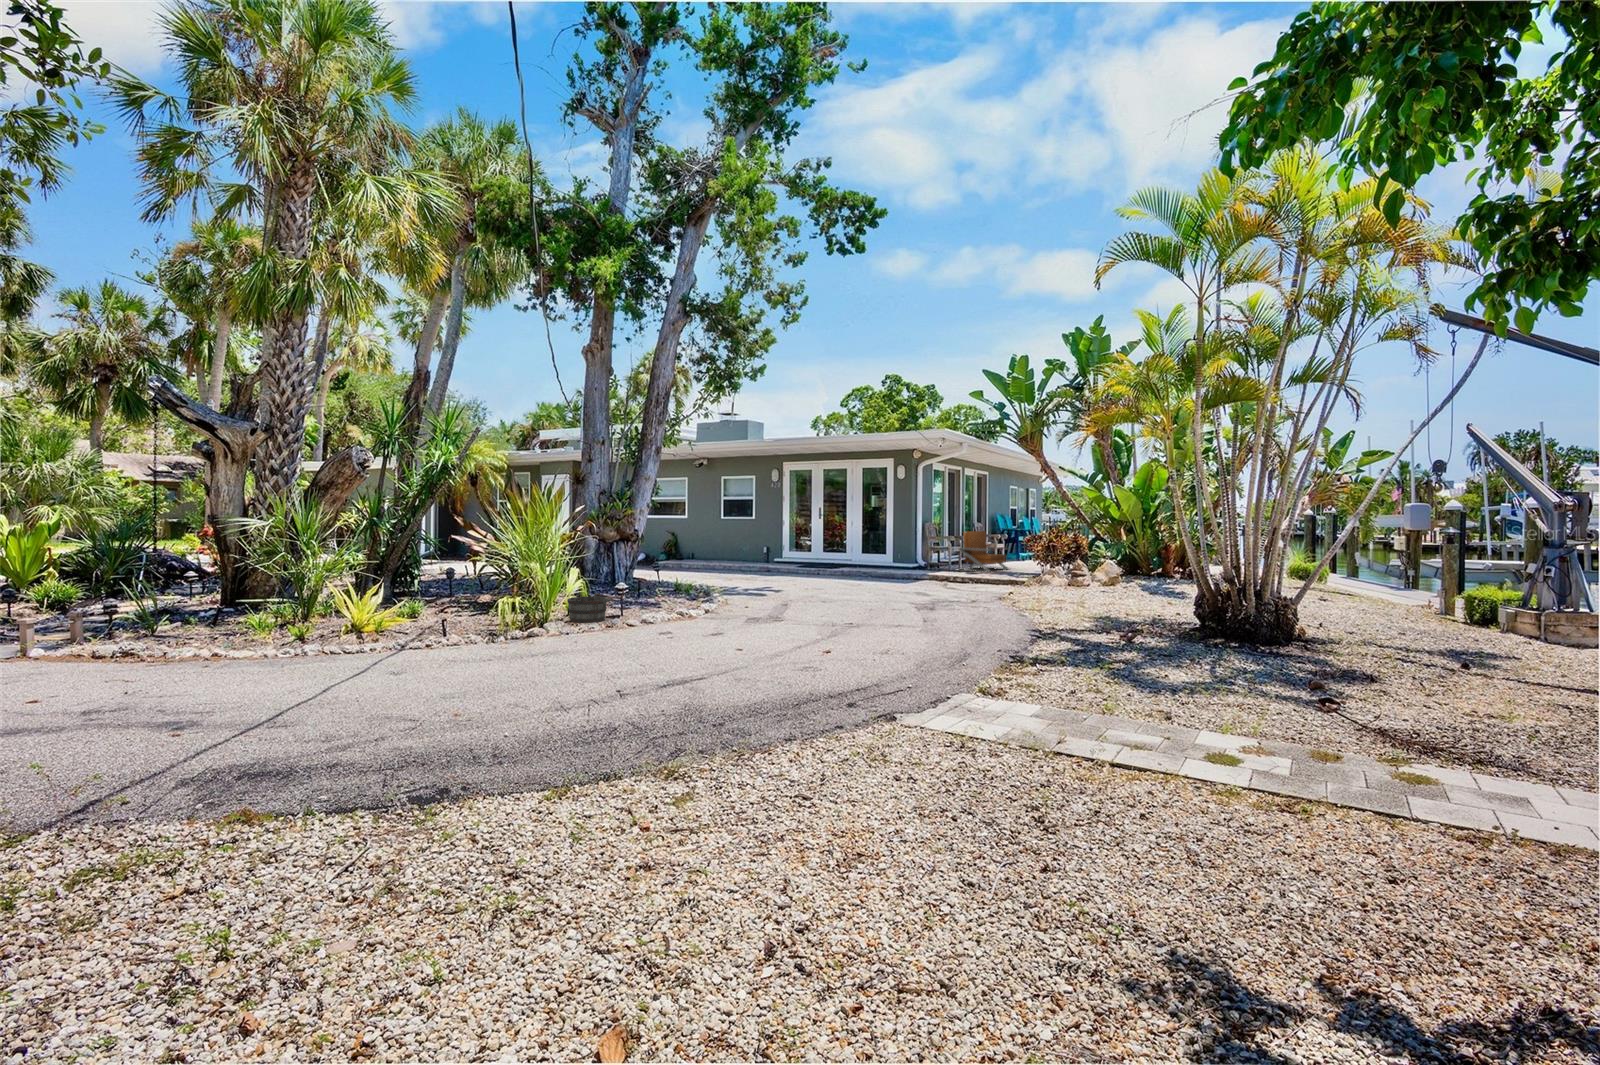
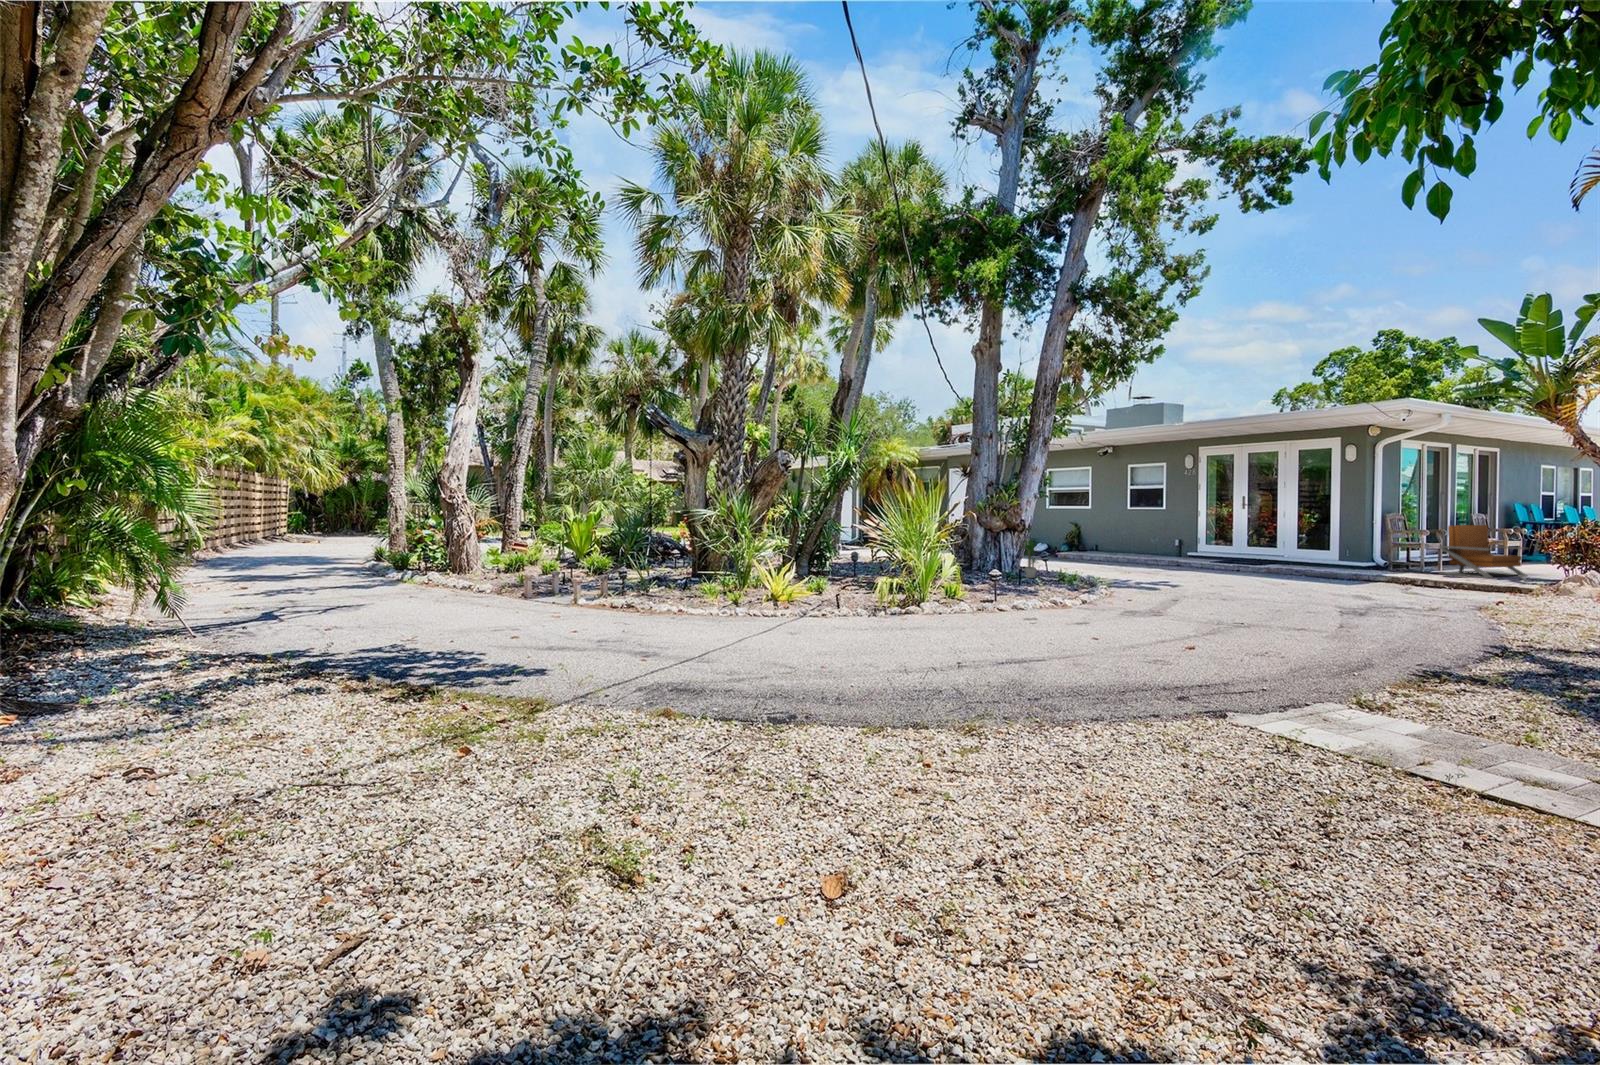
potted plant: none [633,547,659,588] -> present [1022,539,1036,578]
bucket: present [567,593,612,623] -> none [941,578,982,605]

